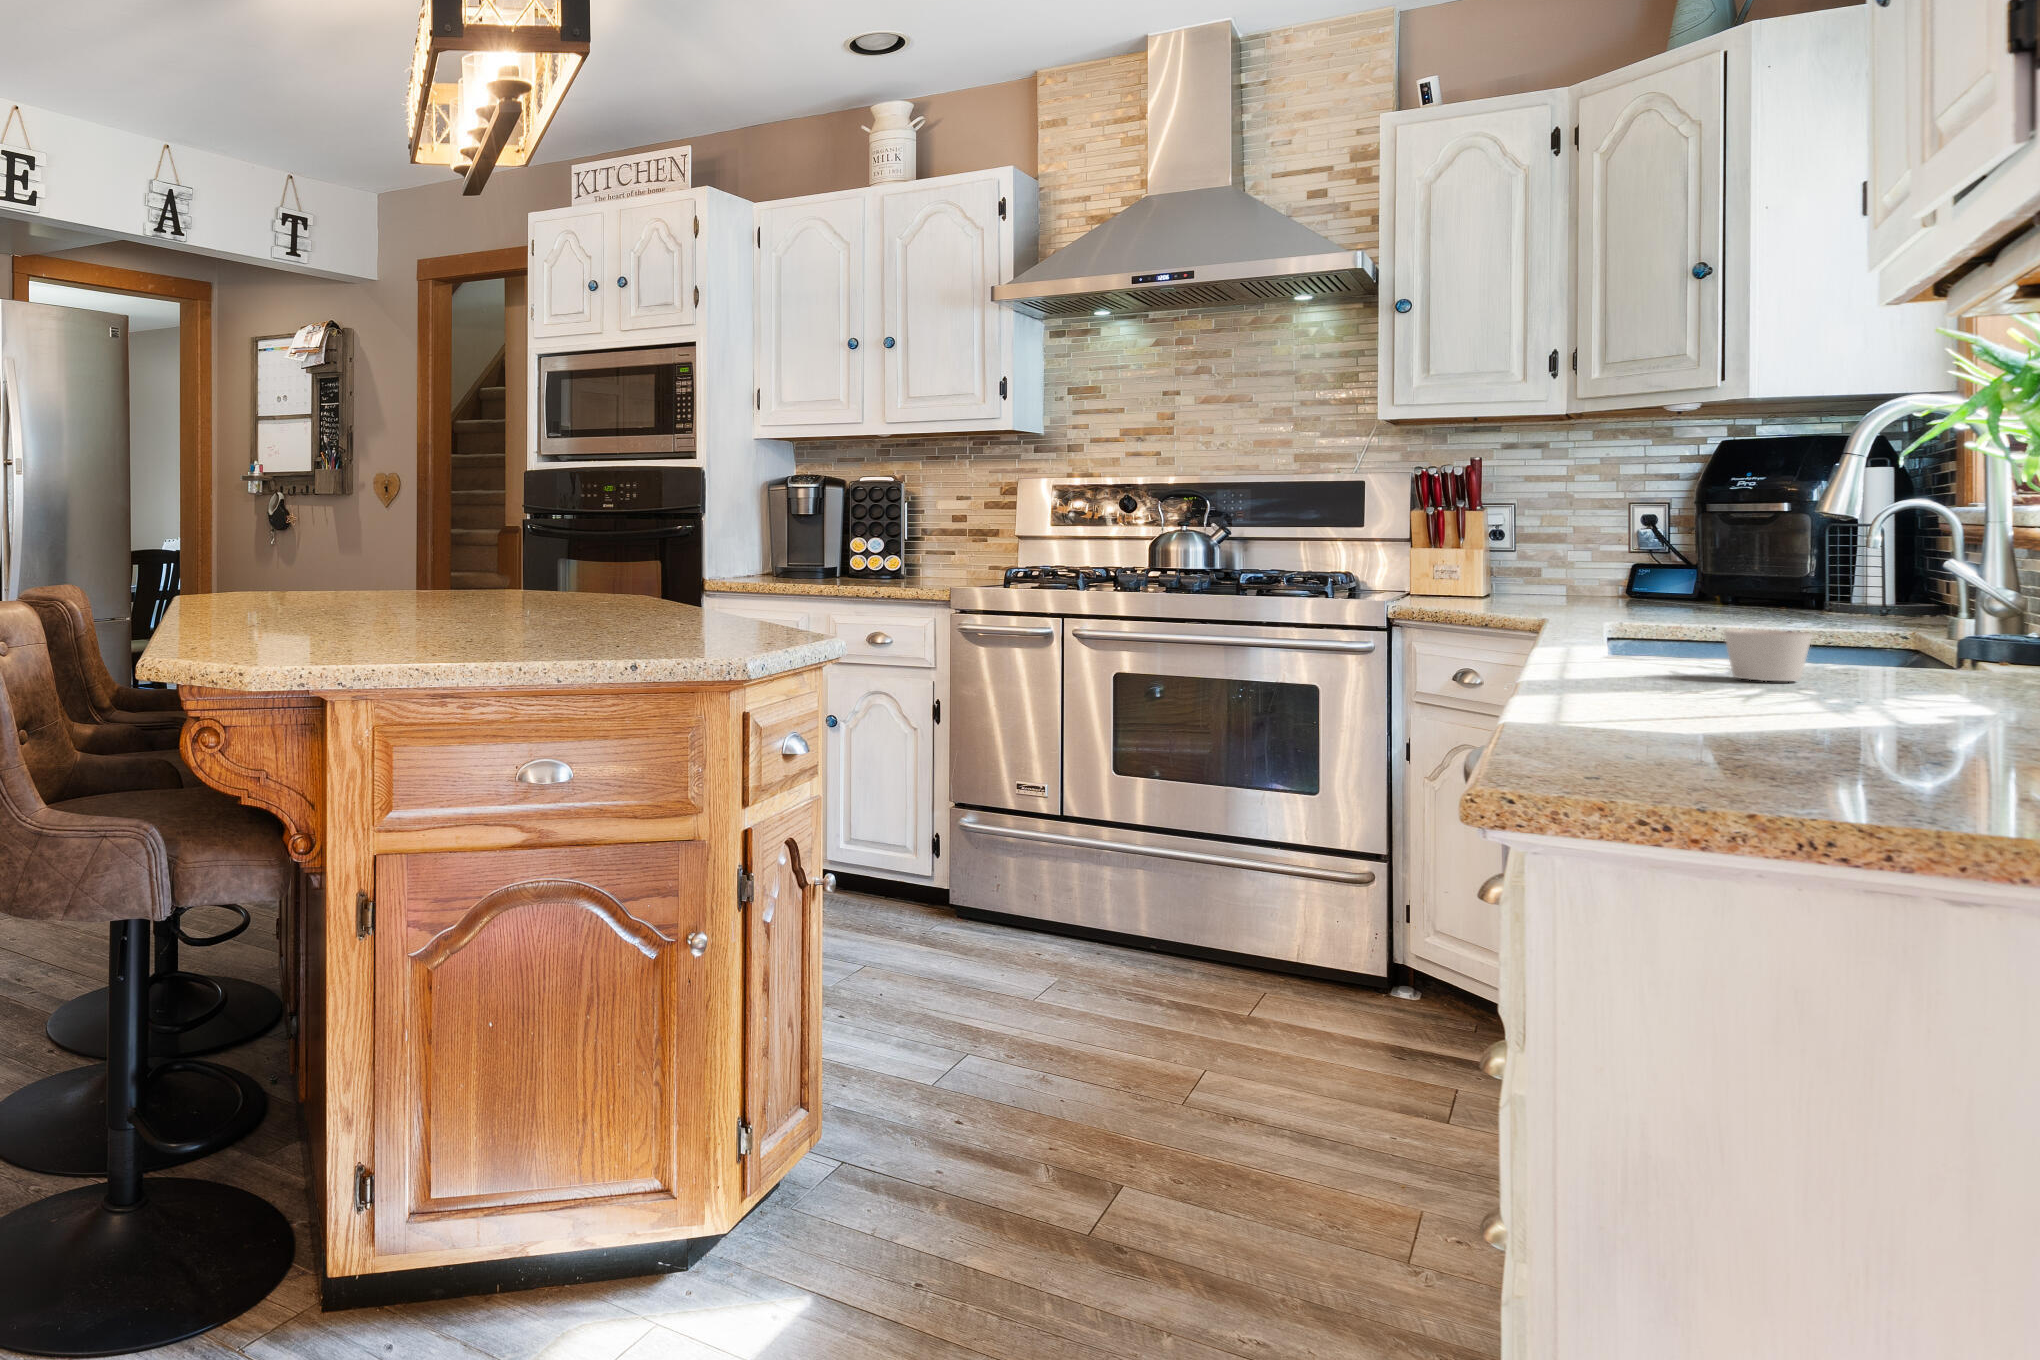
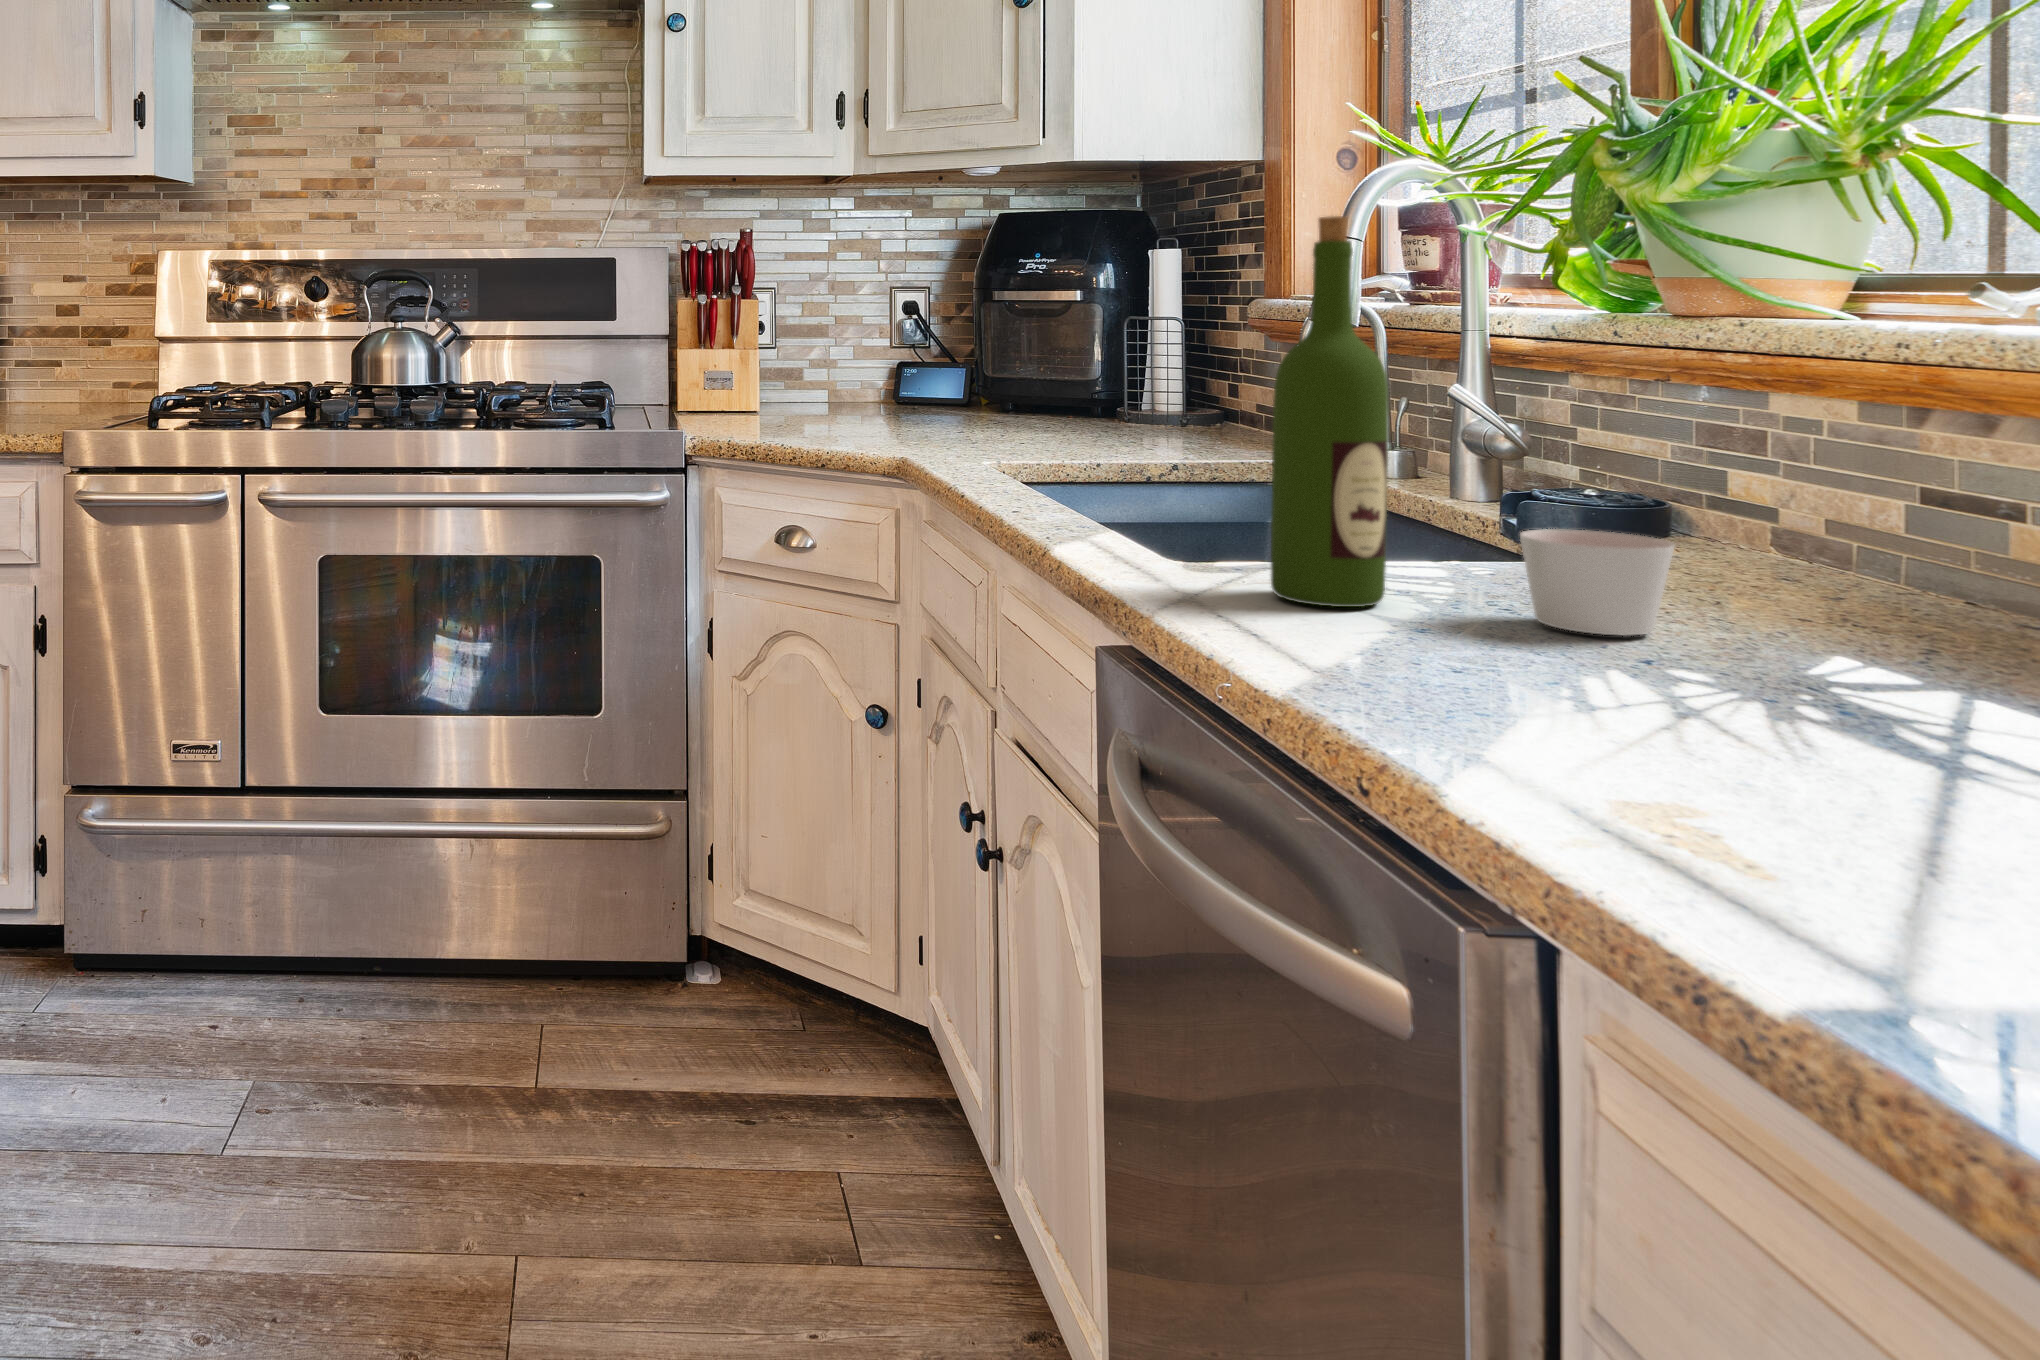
wine bottle: none [1601,460,1672,670] -> present [1271,216,1389,607]

